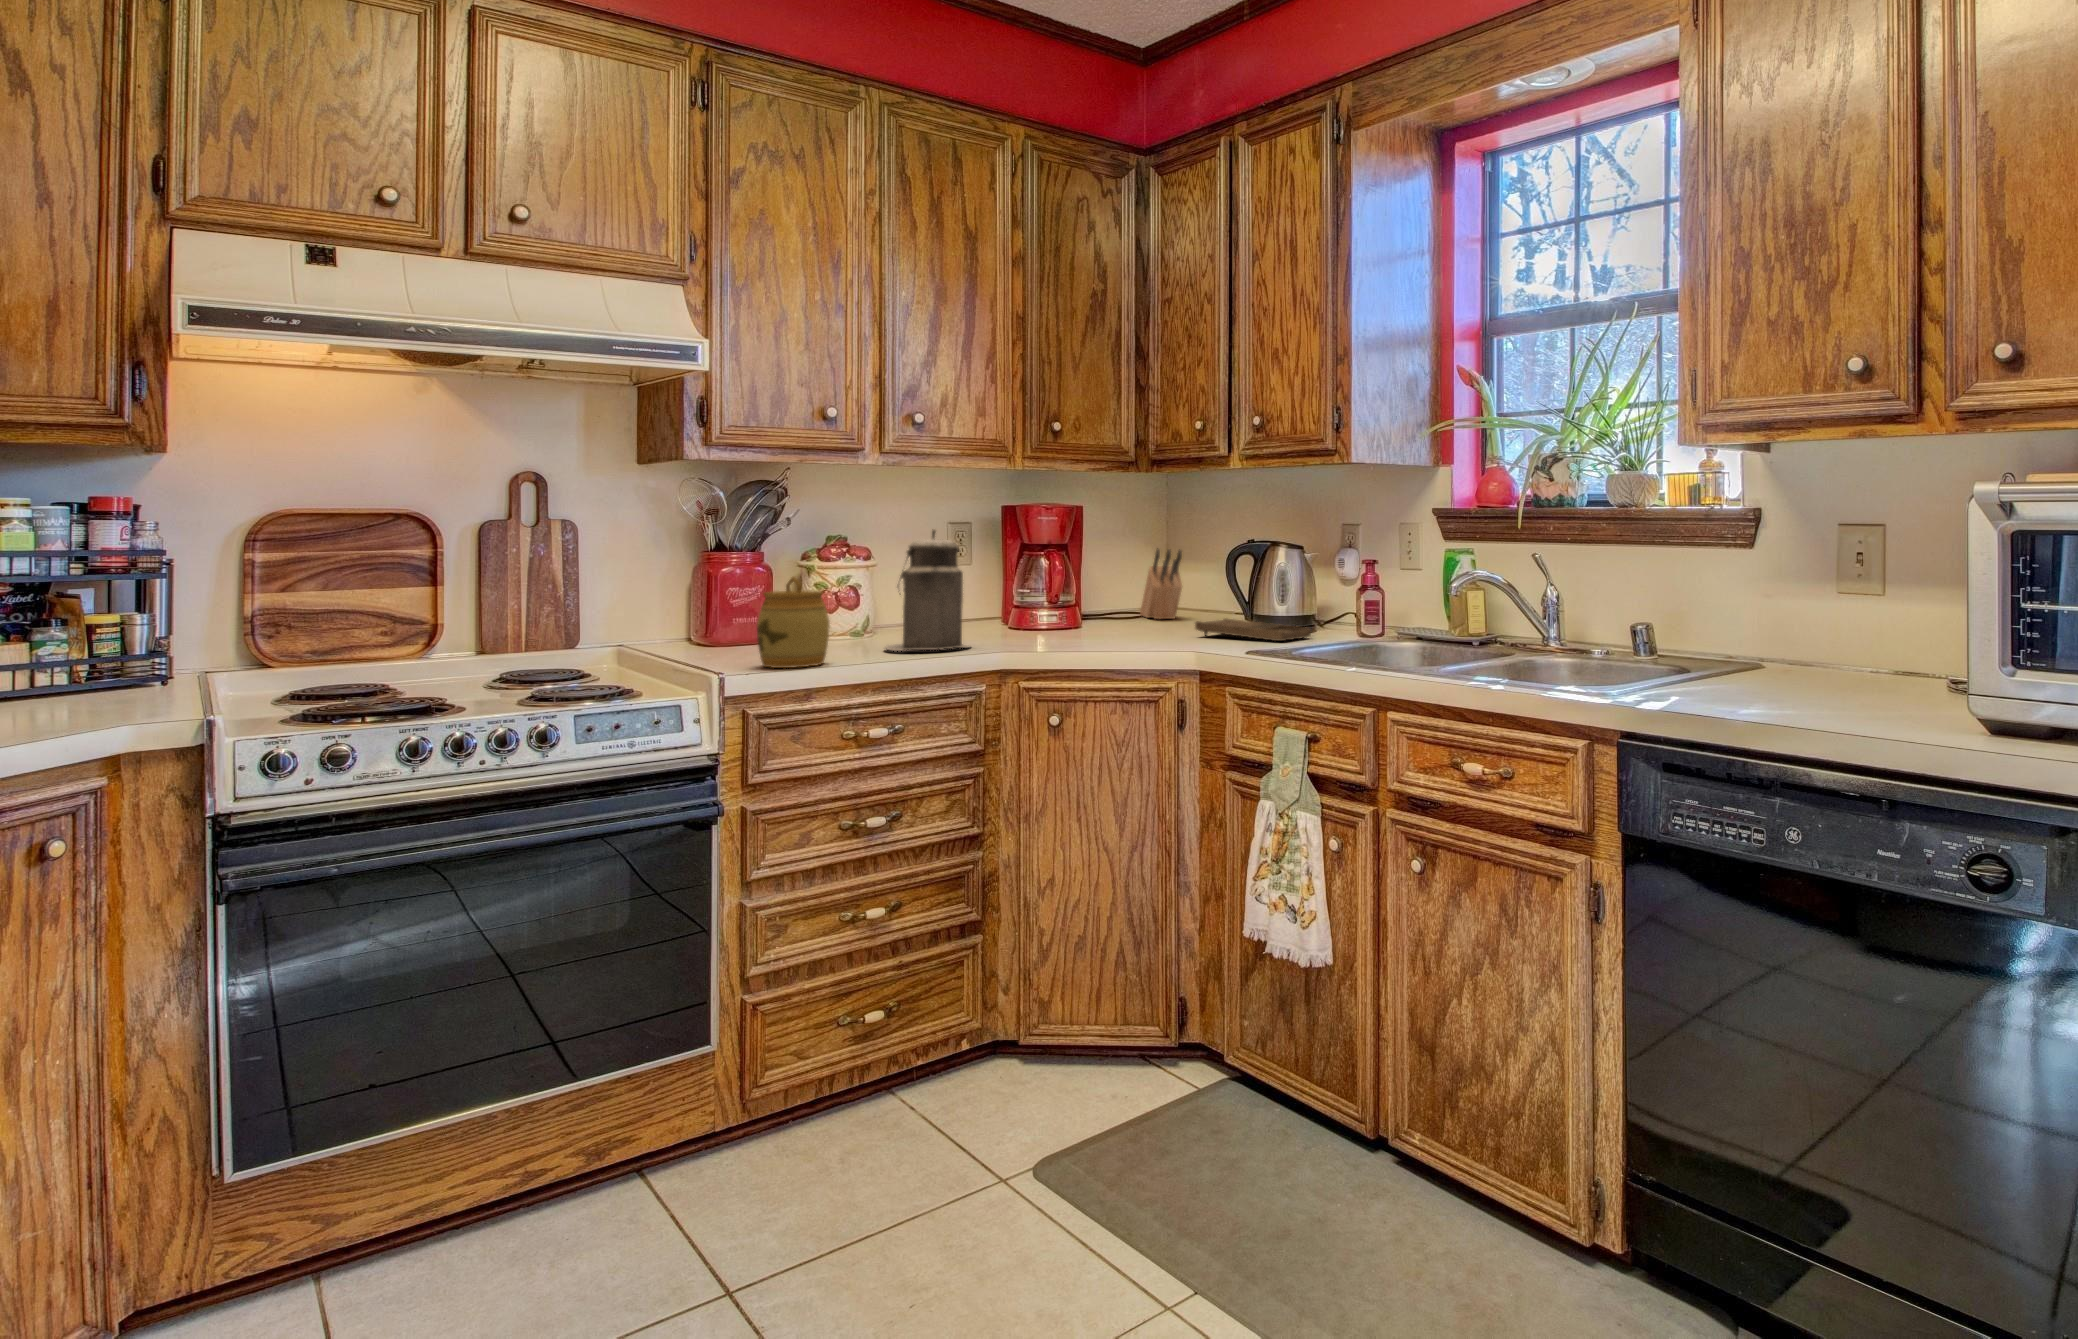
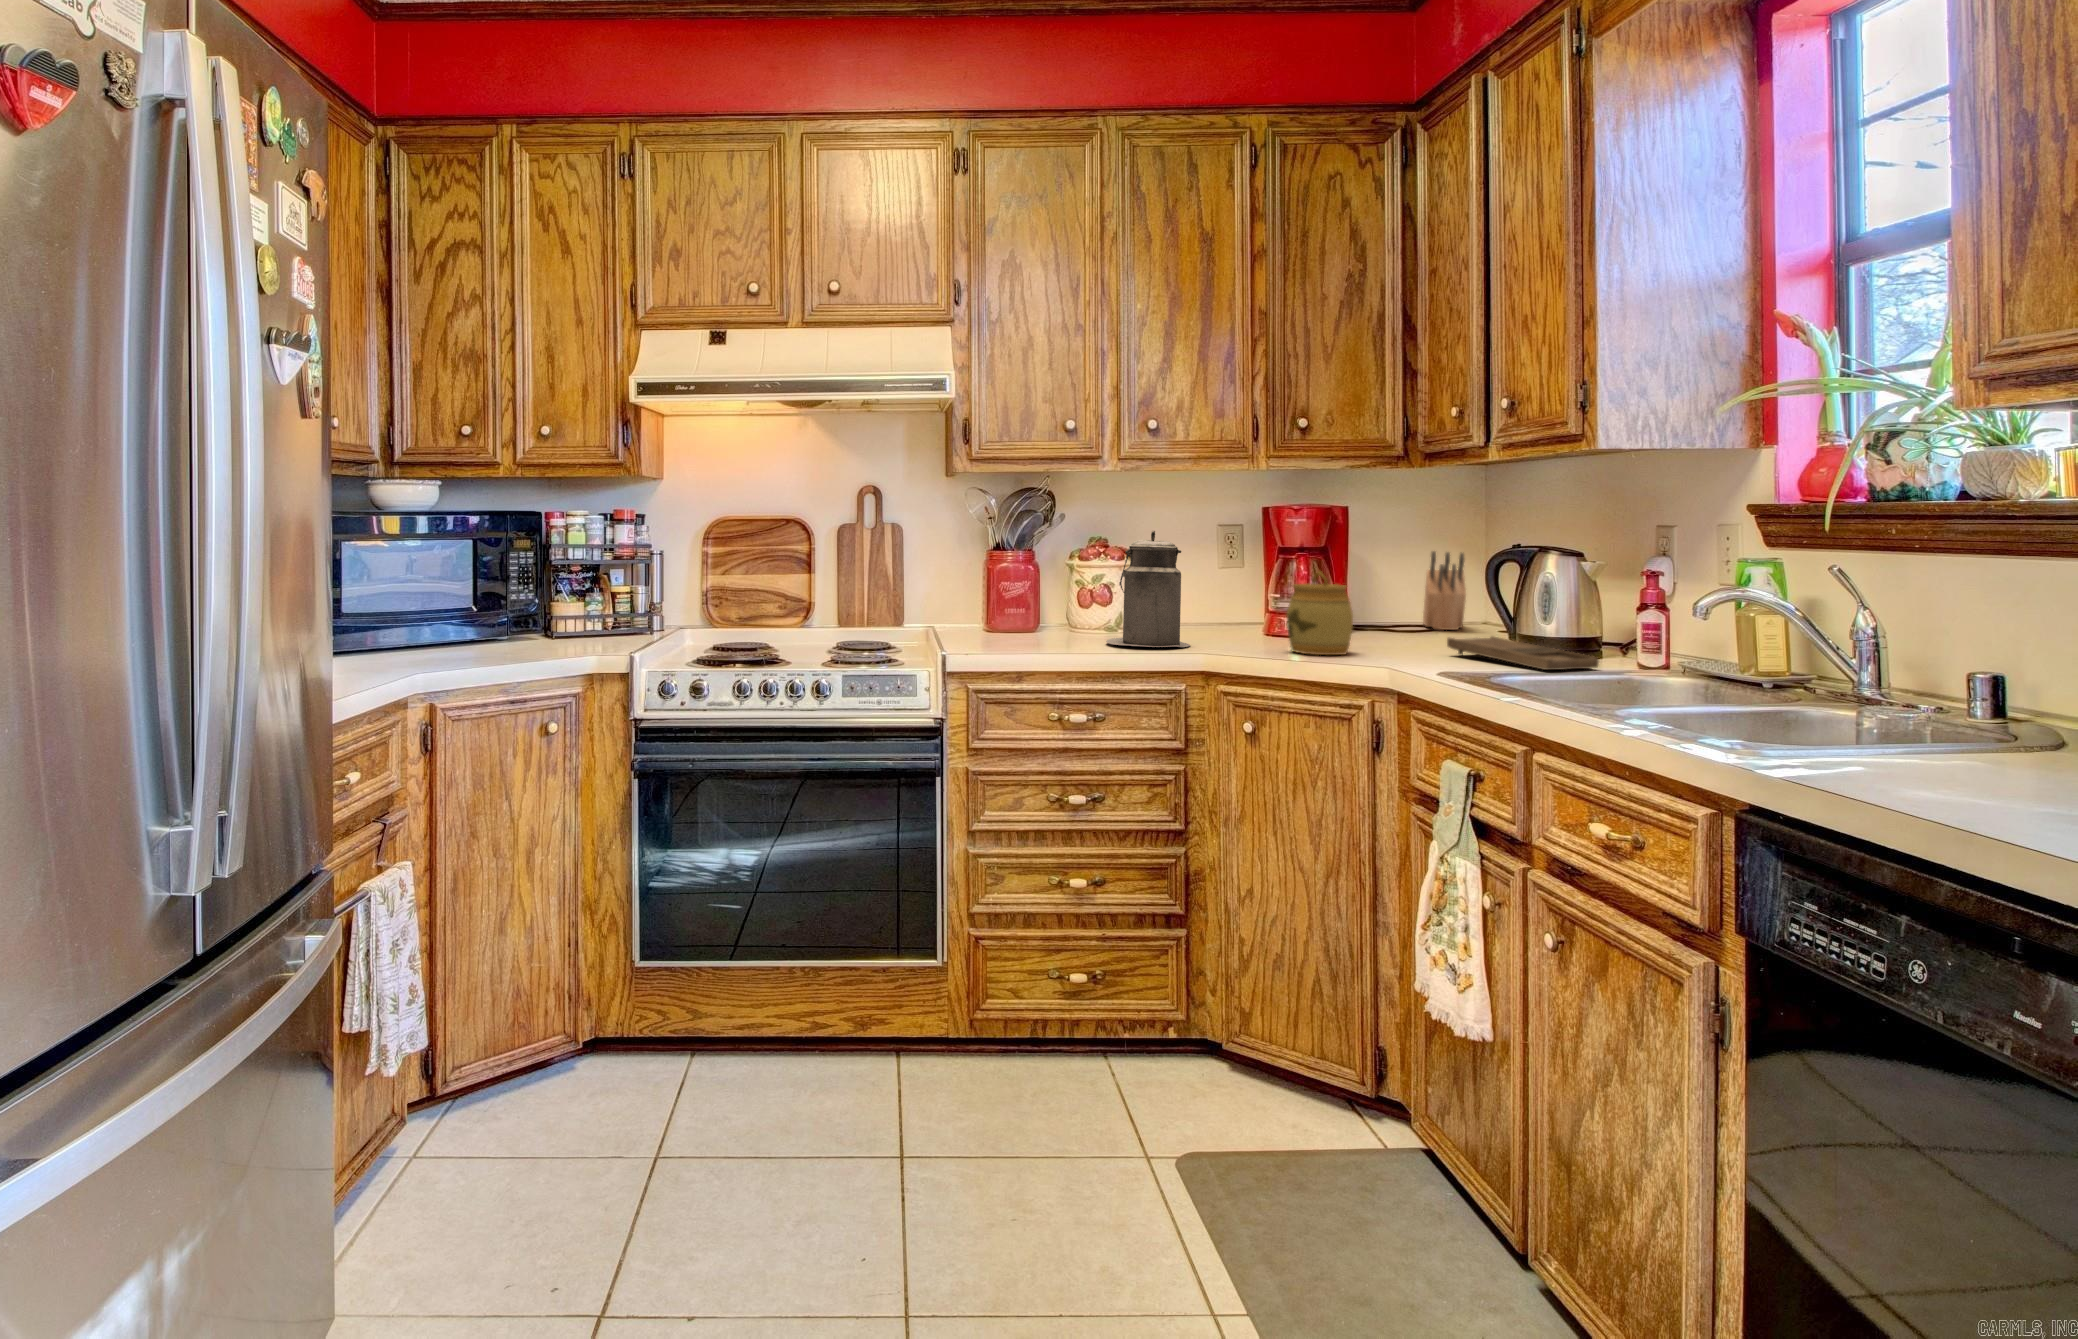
jar: present [757,577,830,668] -> present [1287,571,1353,655]

